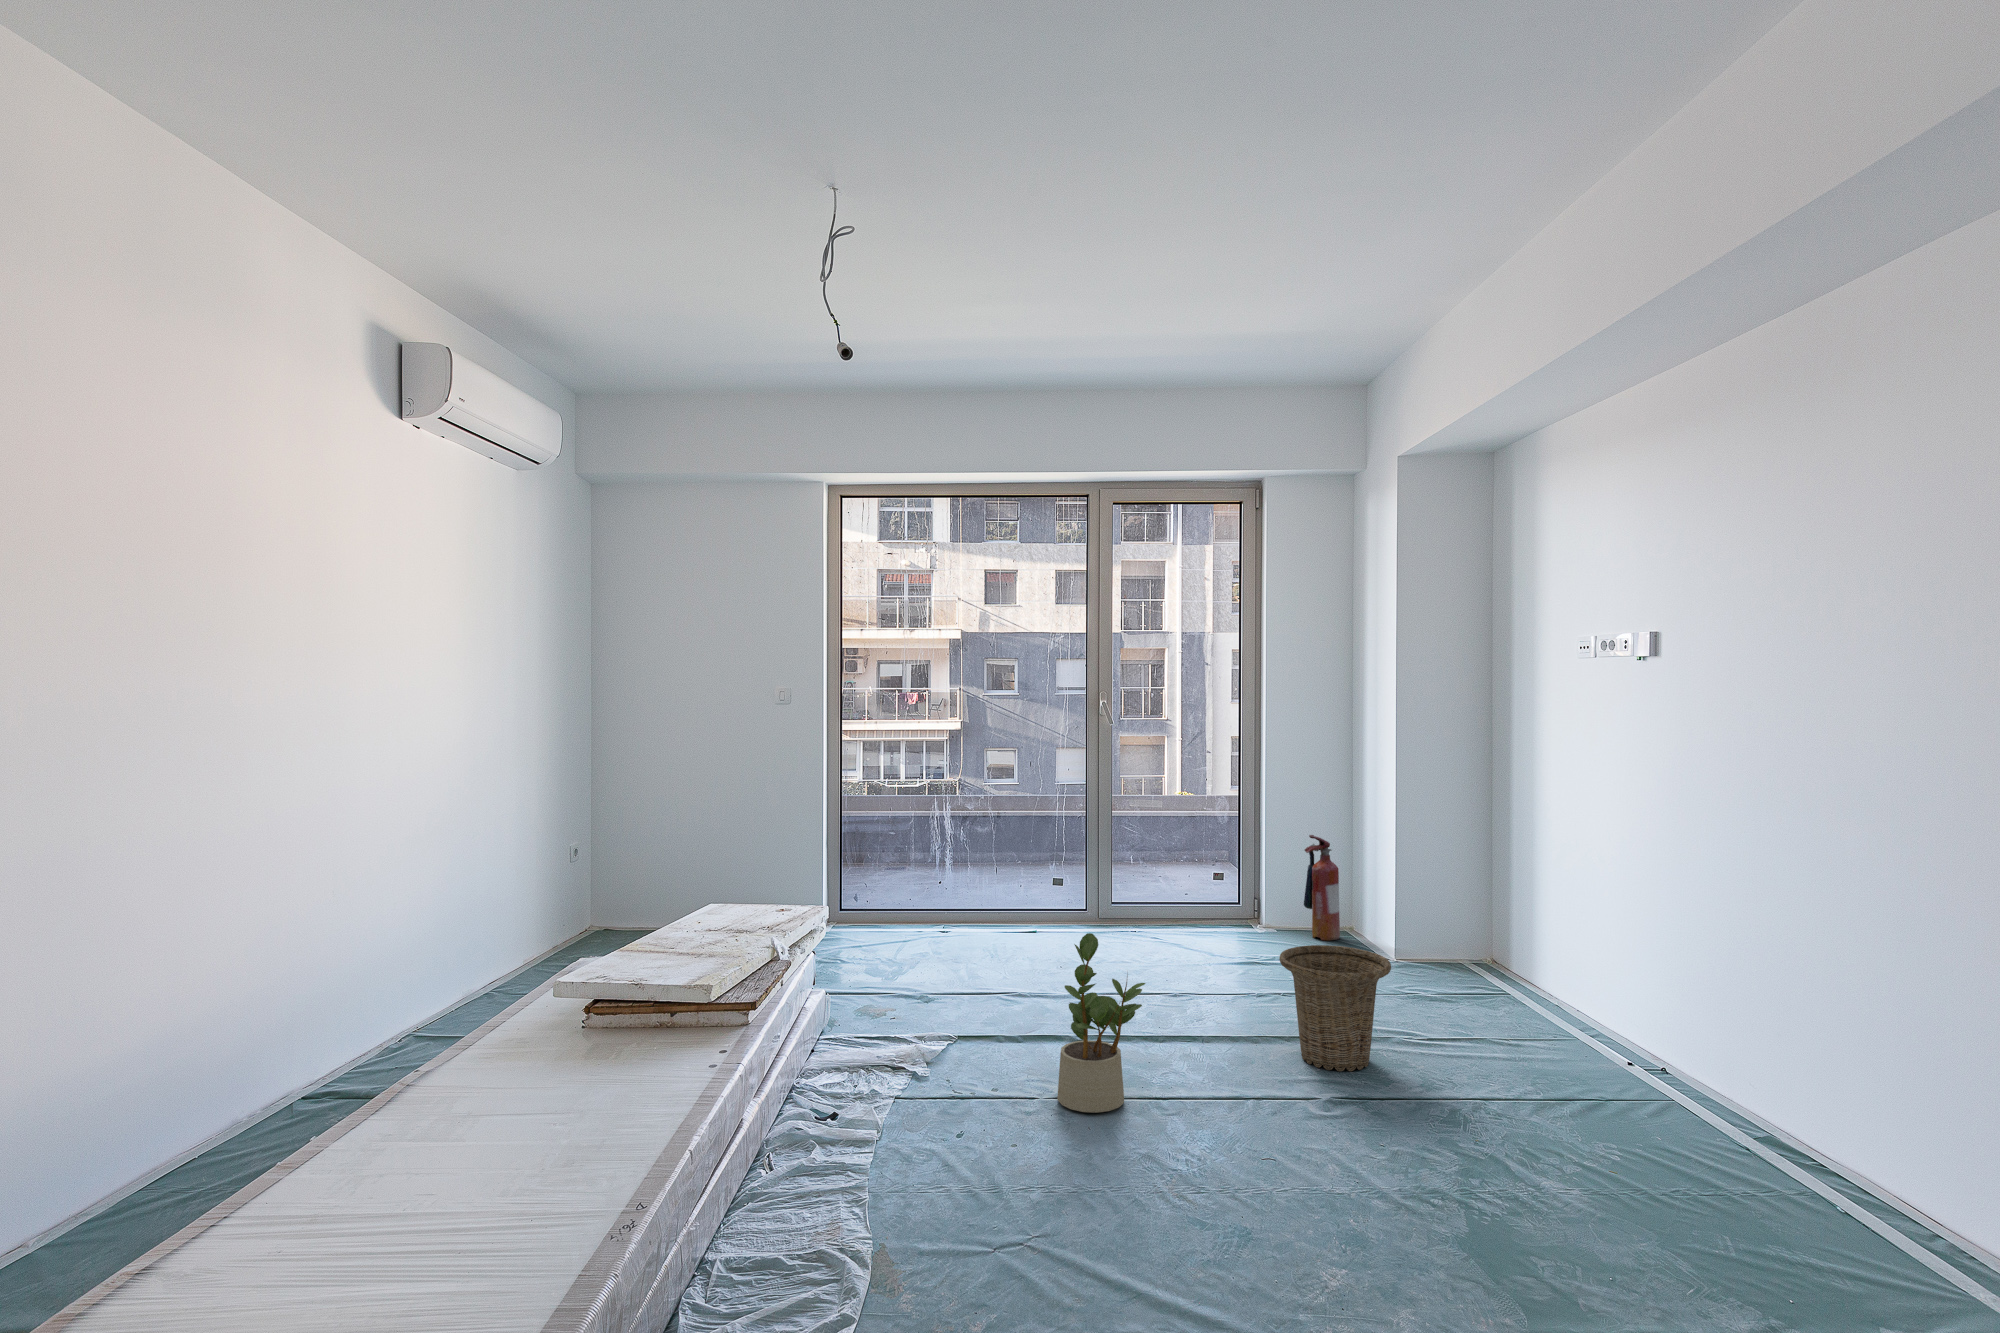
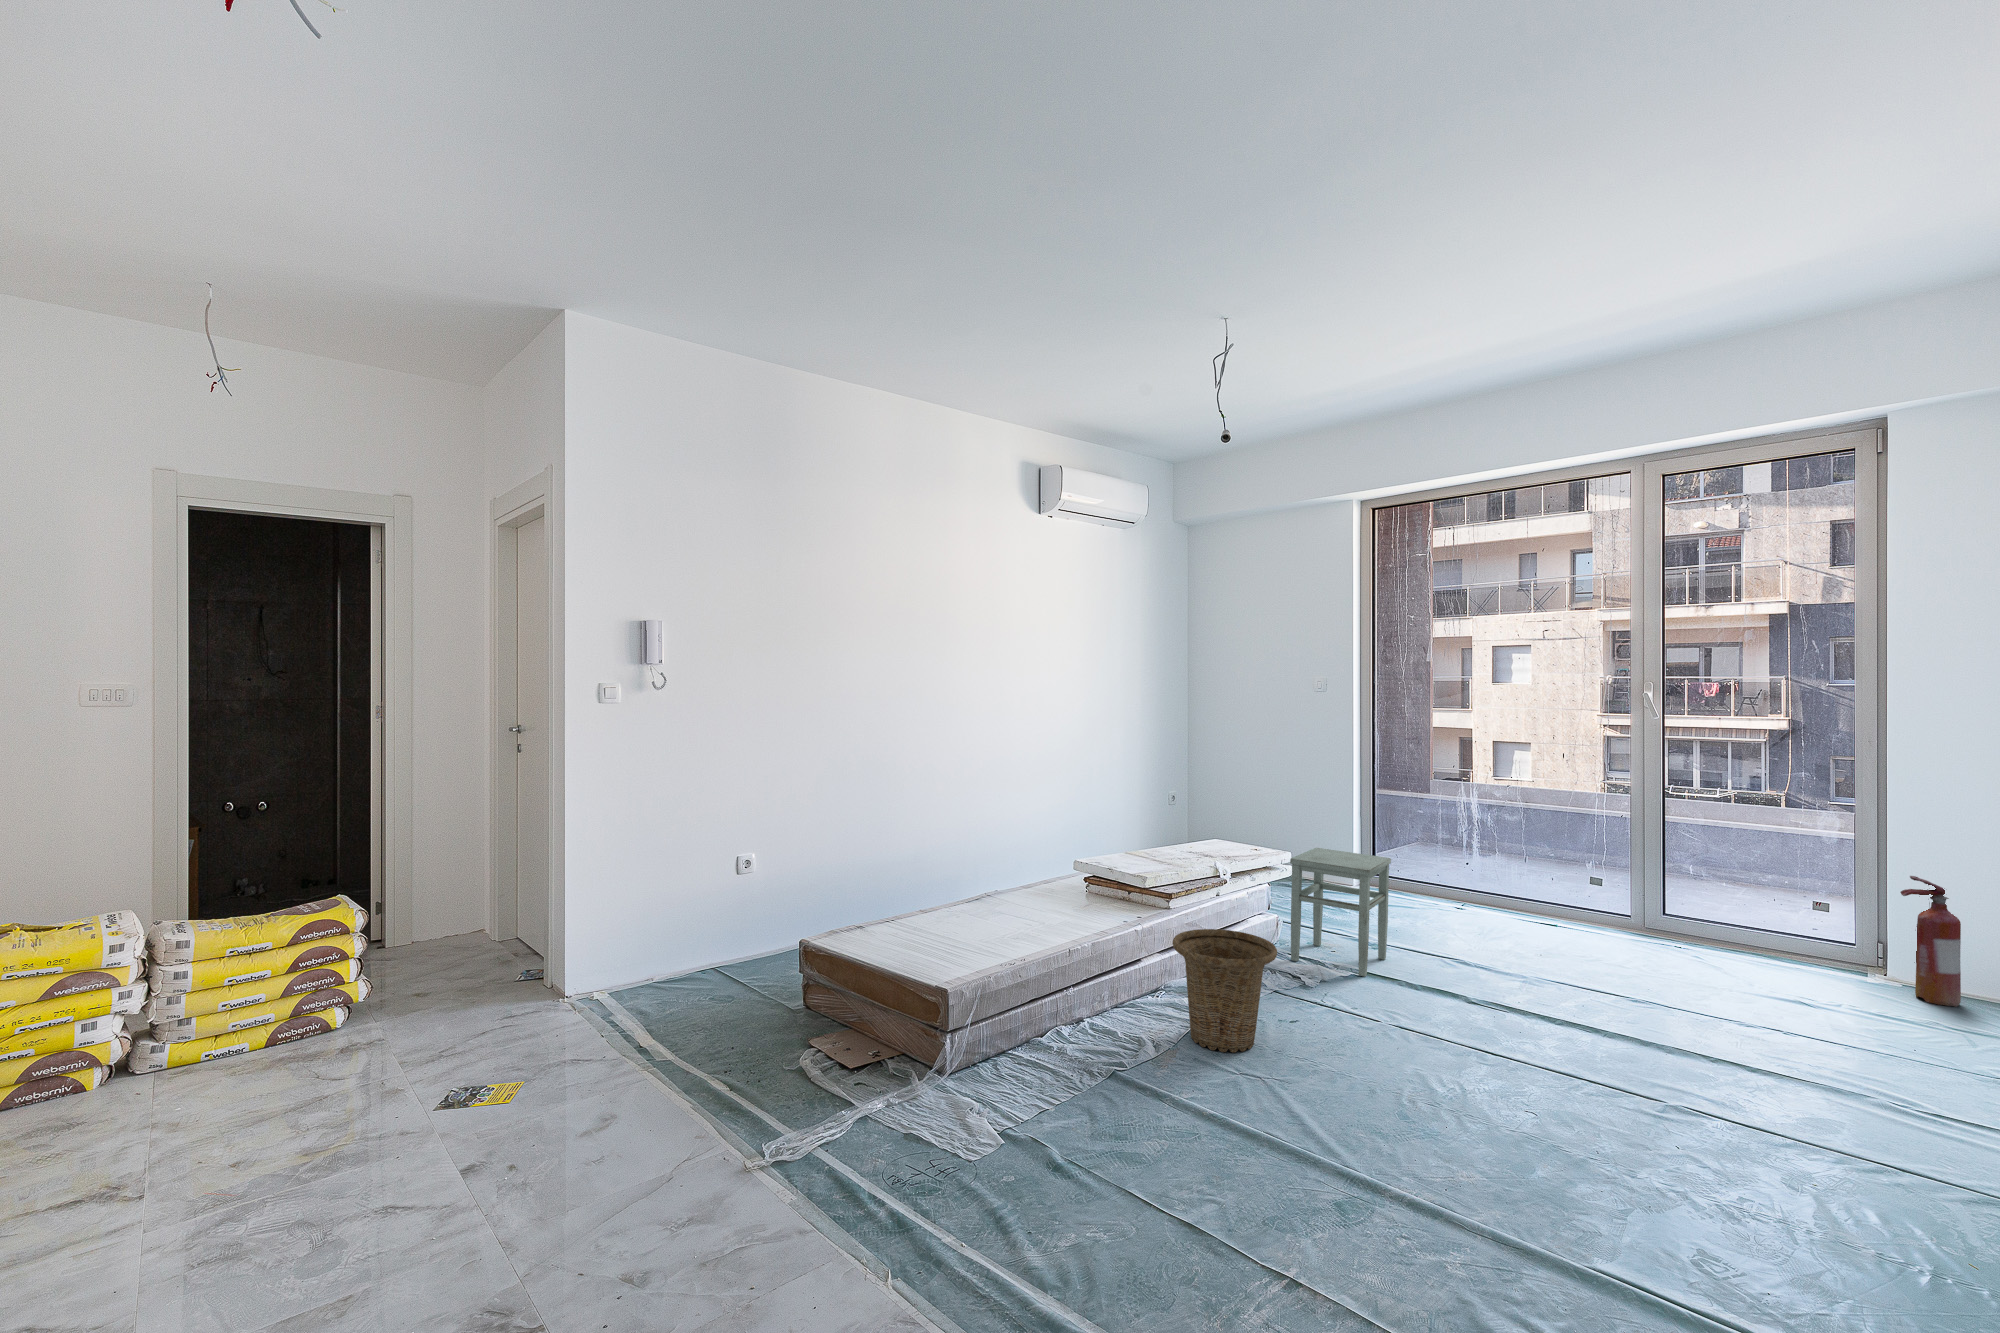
stool: none [853,895,953,1050] -> present [1290,848,1391,977]
potted plant: present [1057,933,1145,1113] -> none [1410,897,1494,1049]
basket: present [1279,945,1391,1071] -> present [1173,929,1277,1053]

